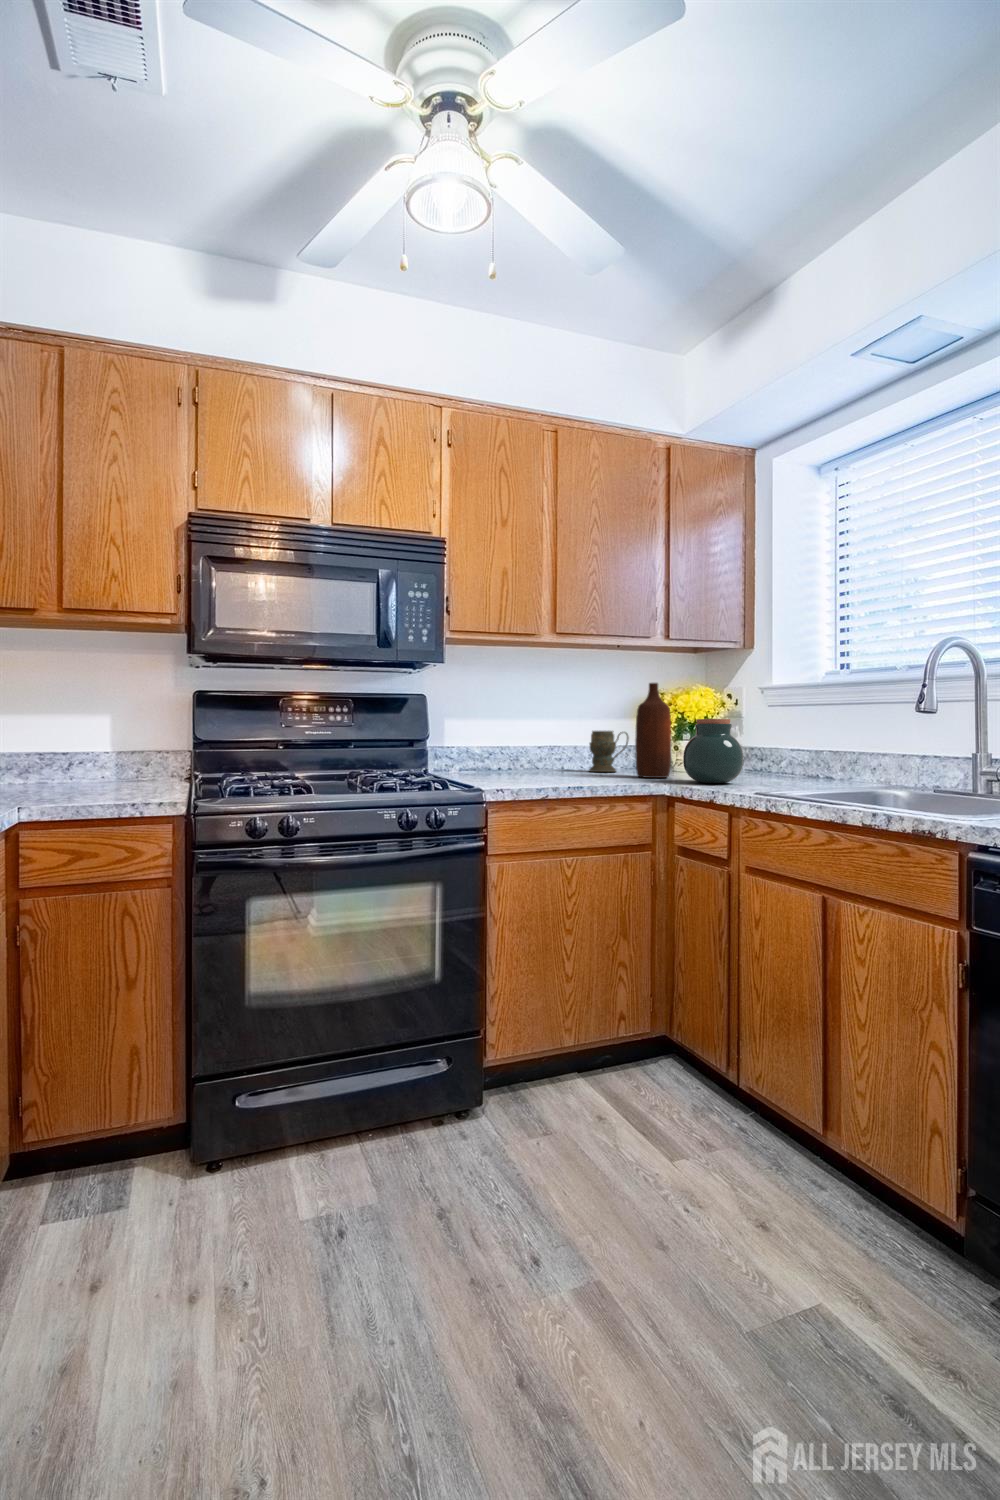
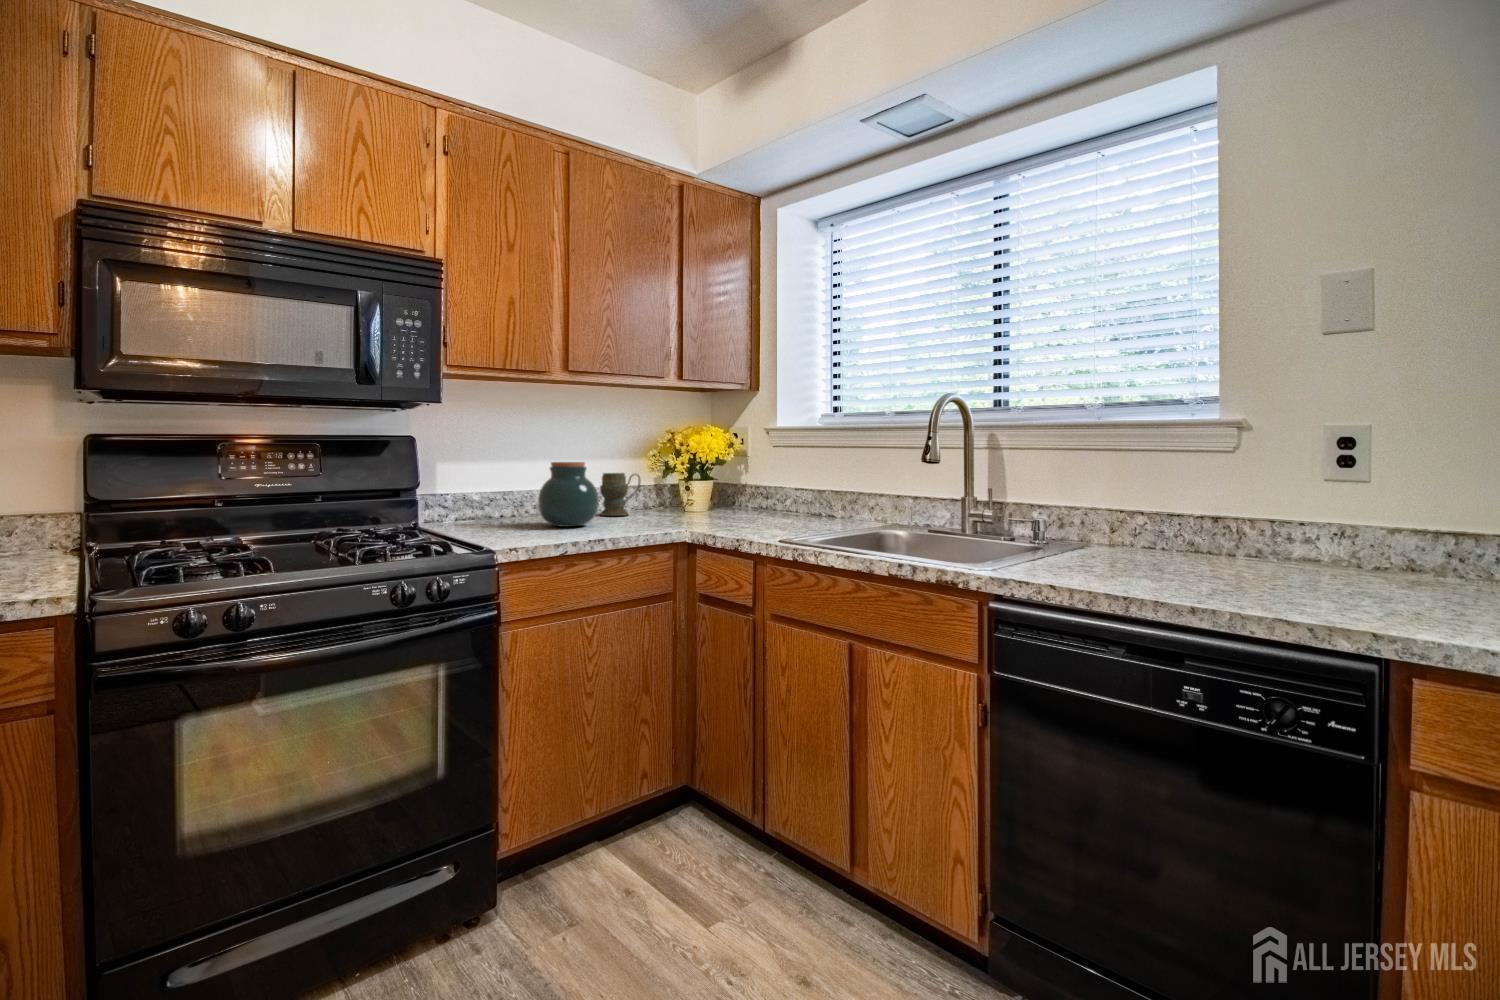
bottle: present [635,683,671,778] -> none [651,425,686,523]
jar: present [683,719,743,783] -> present [538,462,599,527]

